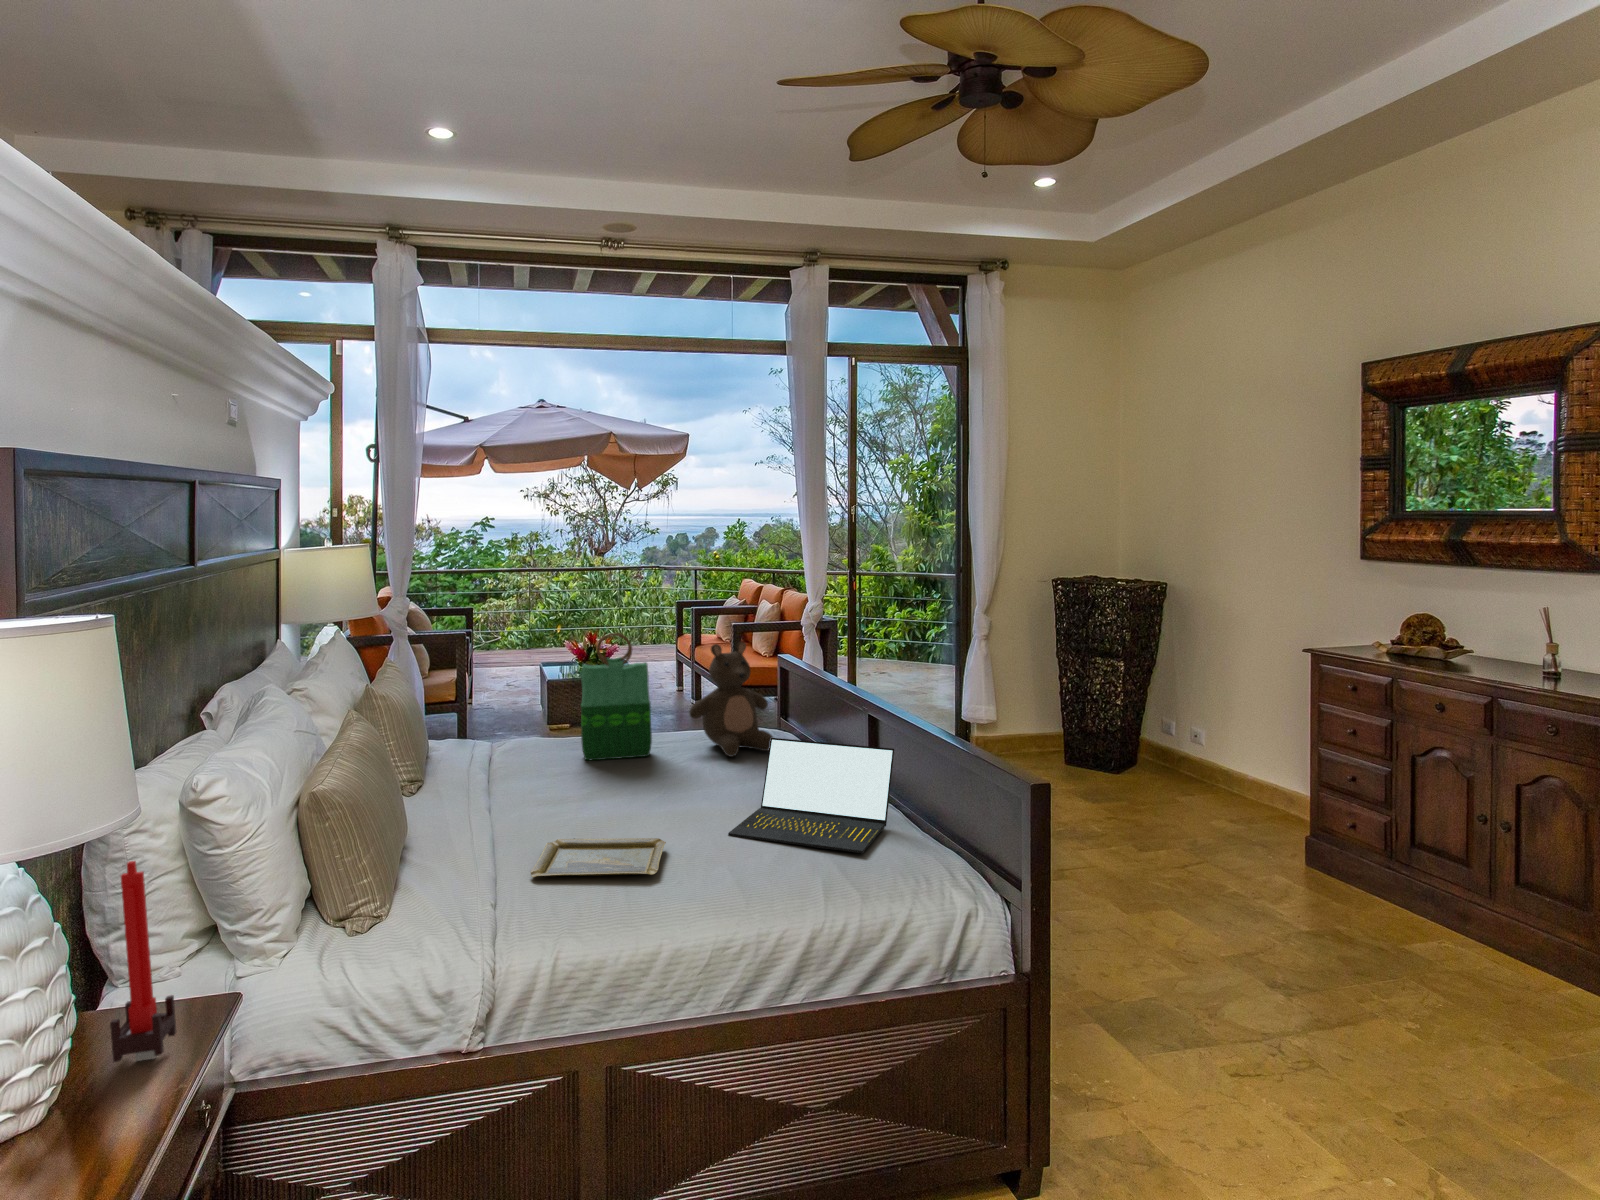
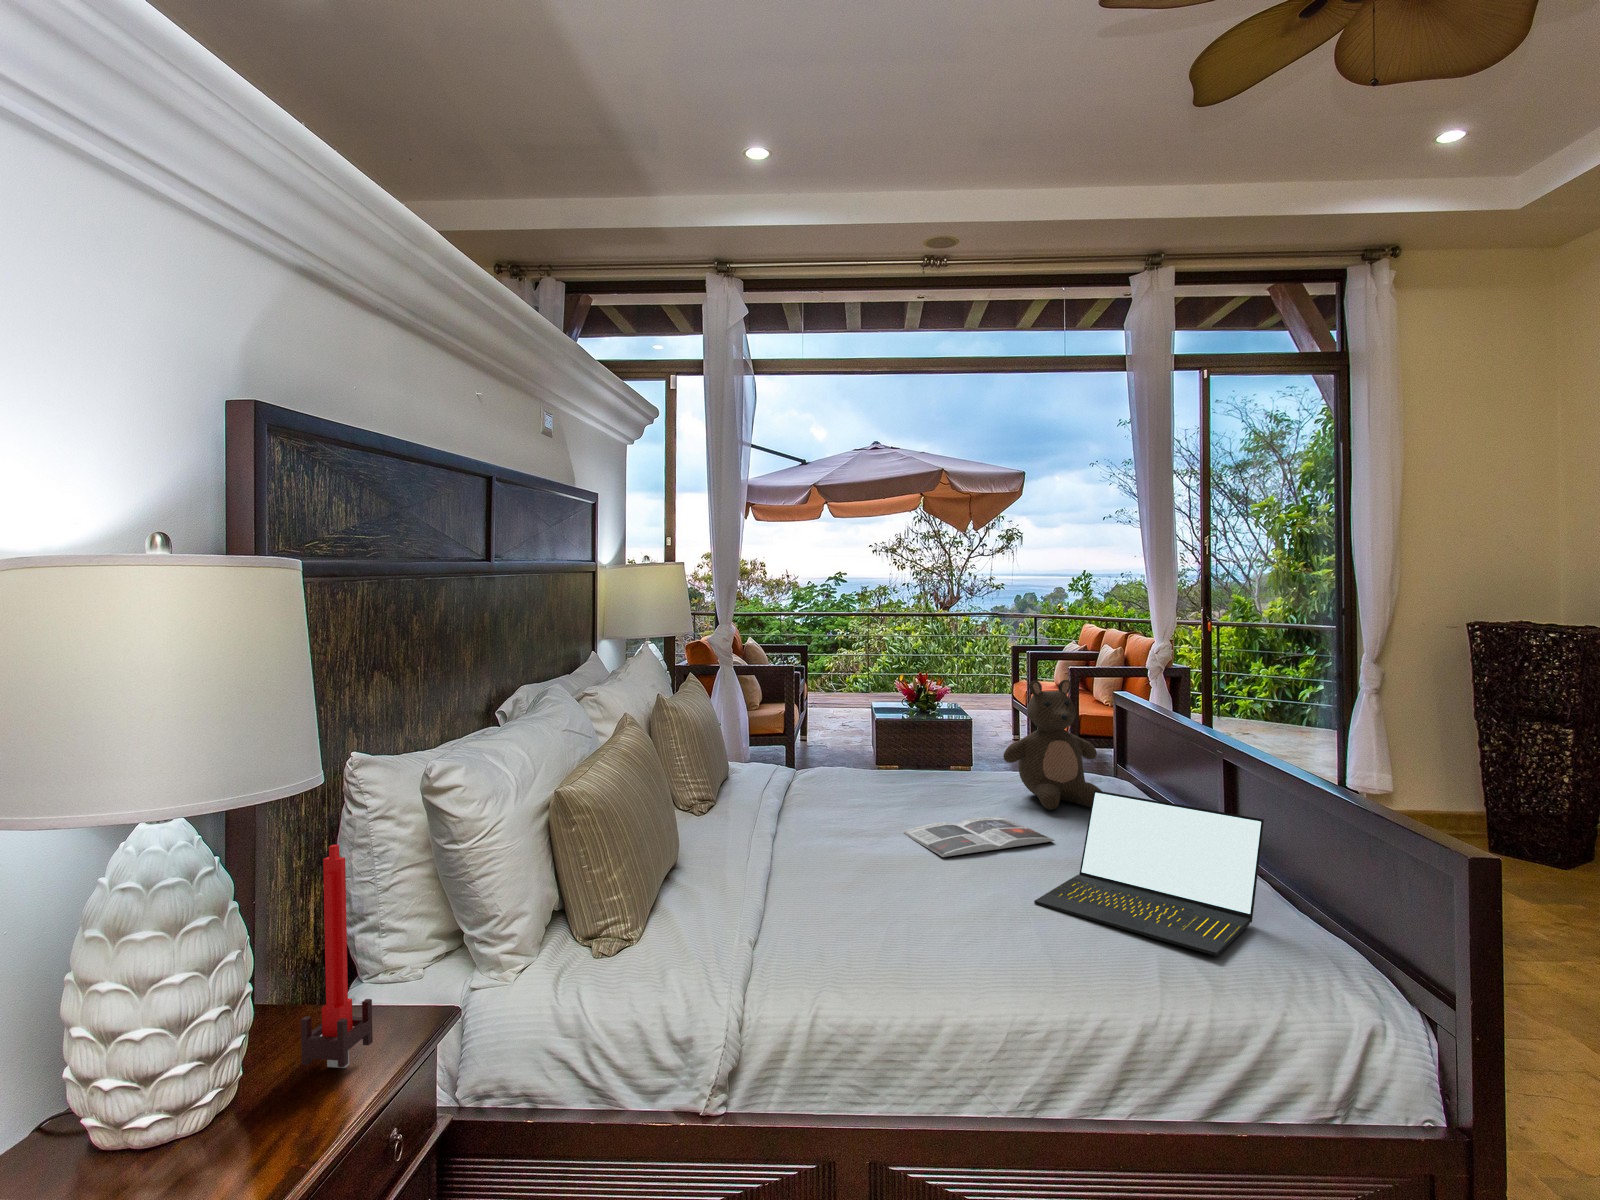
tote bag: present [581,633,652,760] -> none [886,663,960,799]
magazine: none [606,768,738,808] -> present [903,817,1055,857]
tray: present [531,838,666,877] -> none [797,880,955,940]

